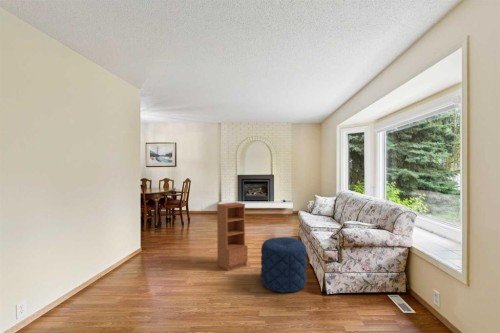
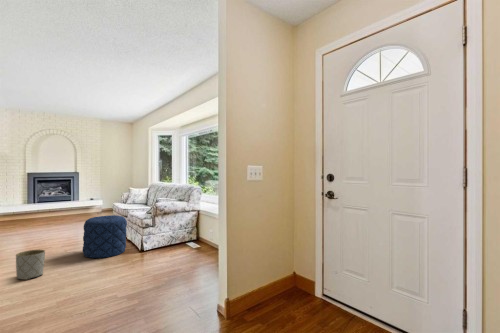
bookcase: present [217,202,248,271] -> none [25,190,63,256]
planter: none [196,274,221,309] -> present [16,250,45,280]

